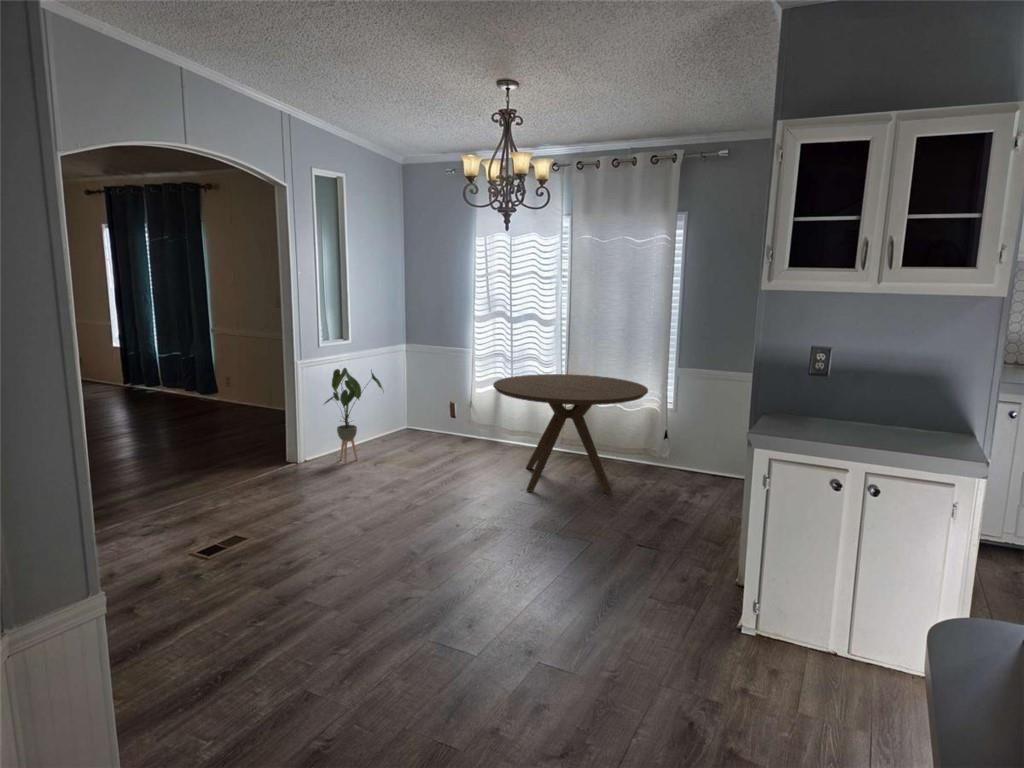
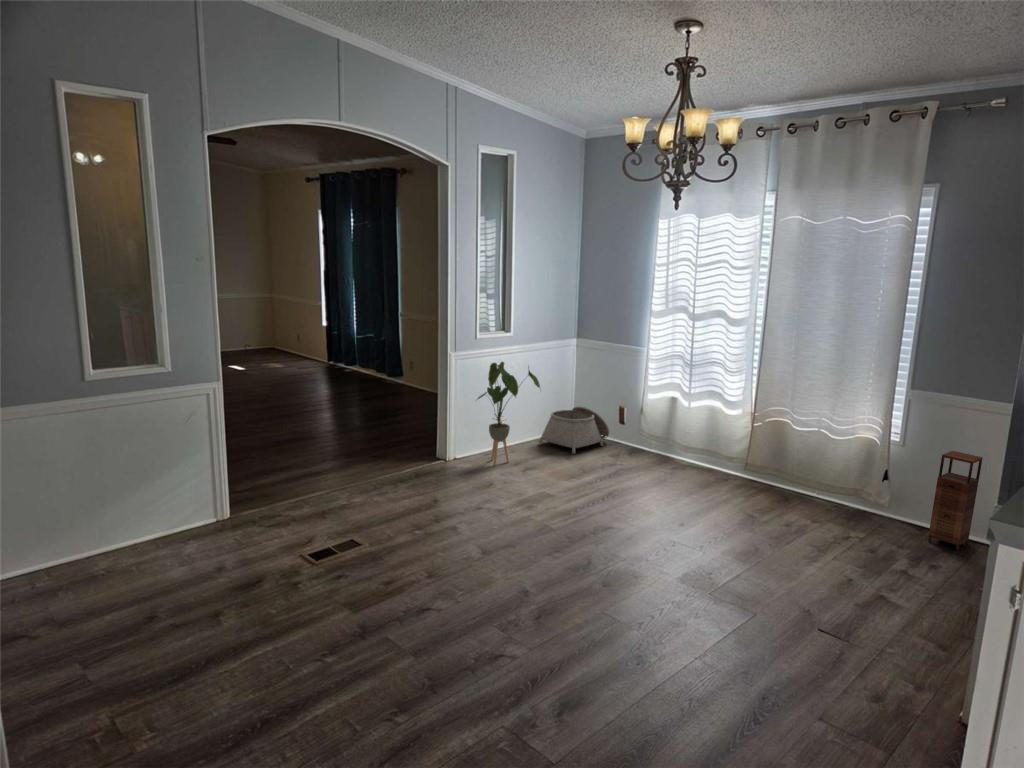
dining table: present [493,374,648,494] -> none [658,384,860,543]
basket: none [379,405,442,447] -> present [539,406,609,454]
storage cabinet: none [700,411,730,485] -> present [928,451,983,551]

